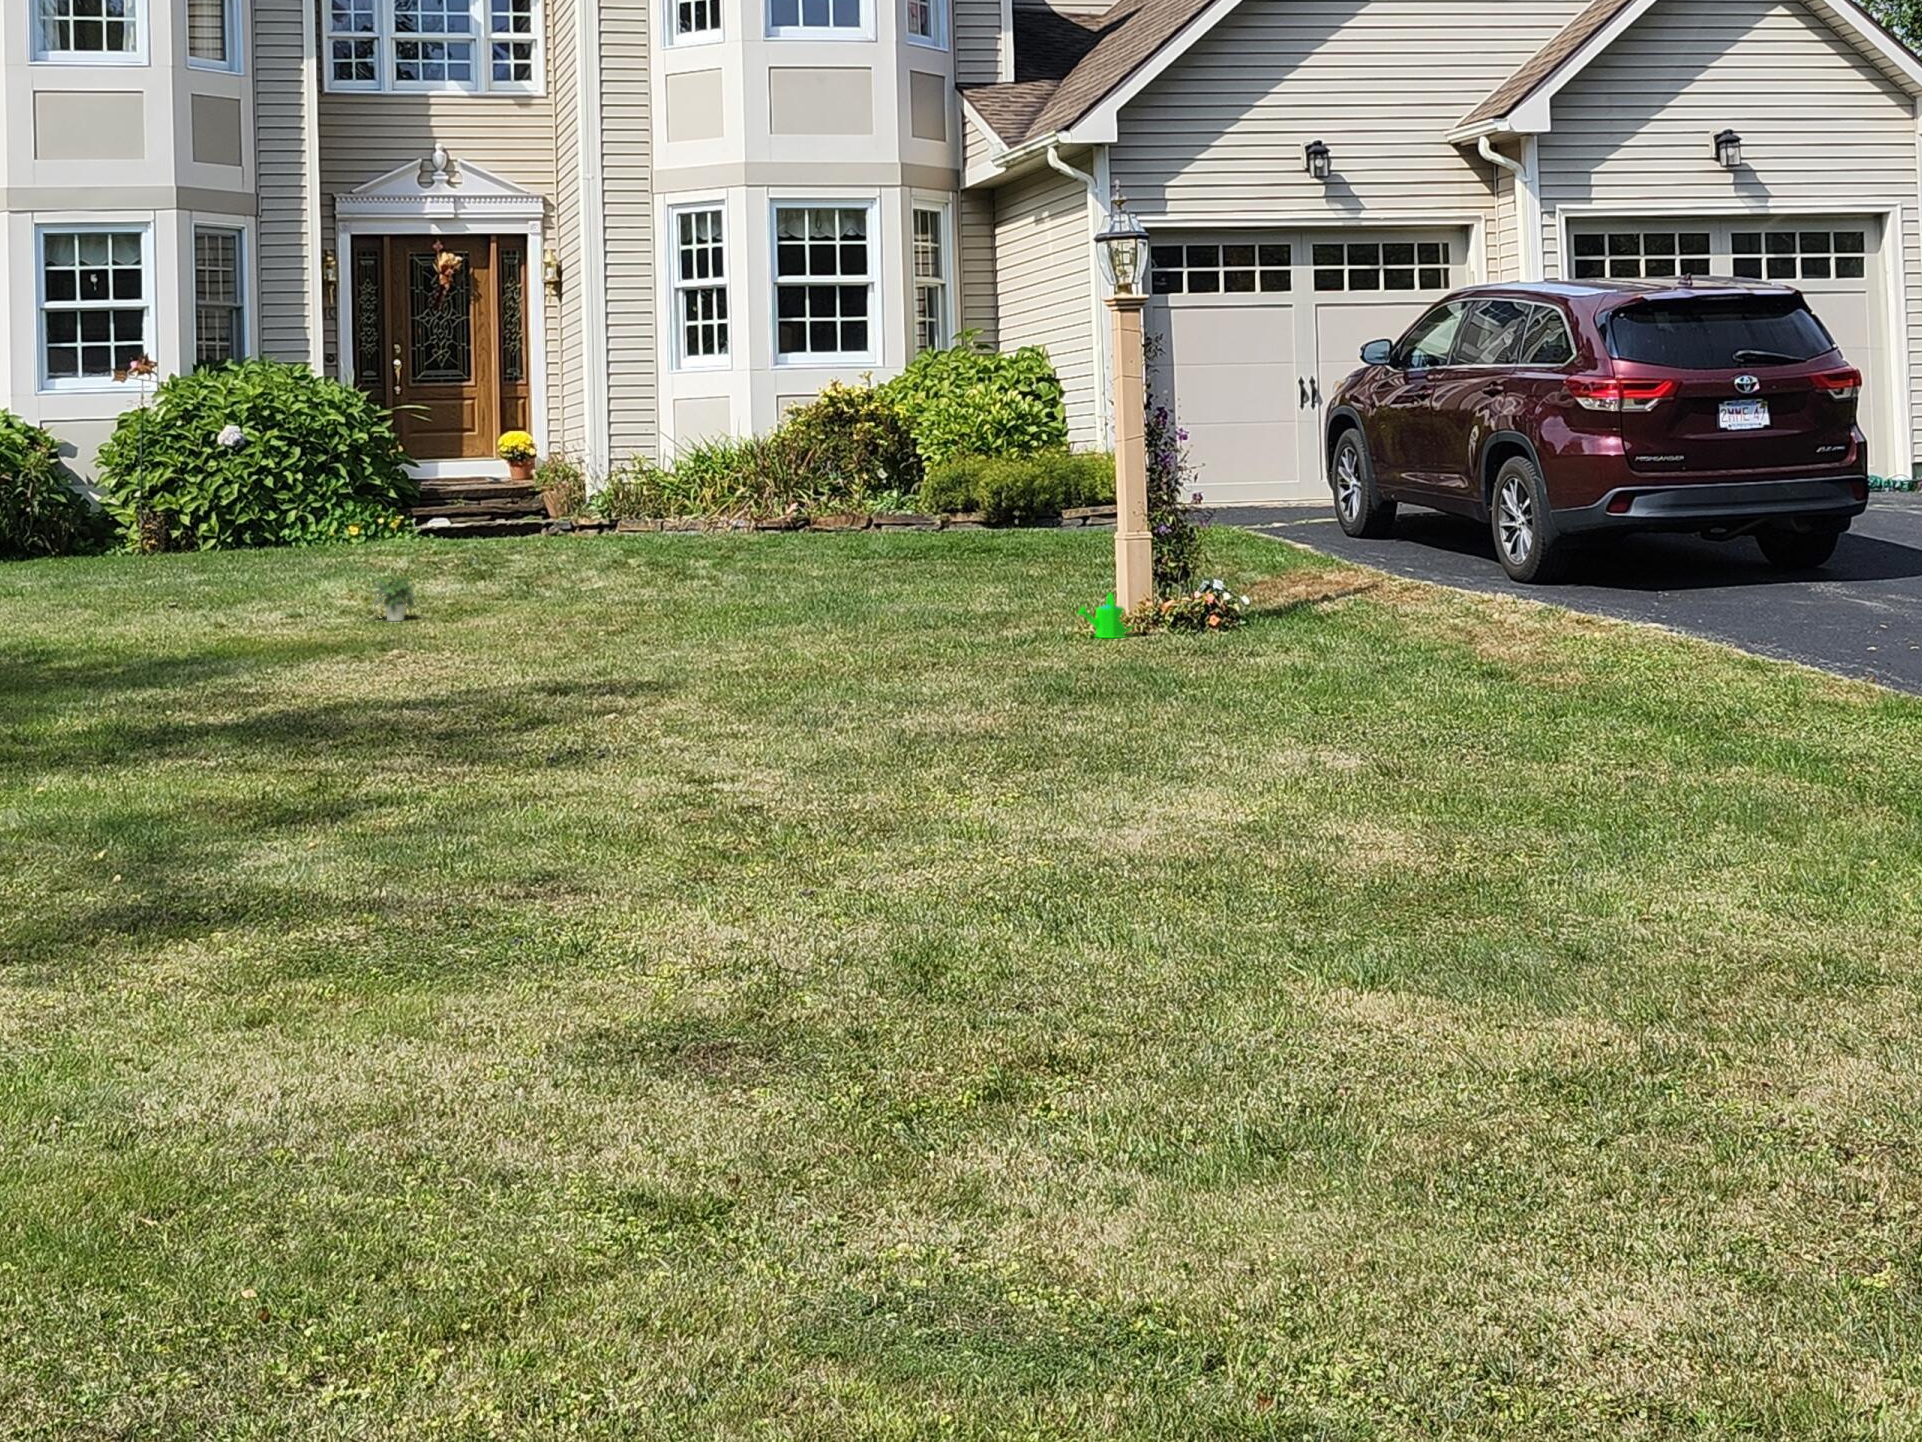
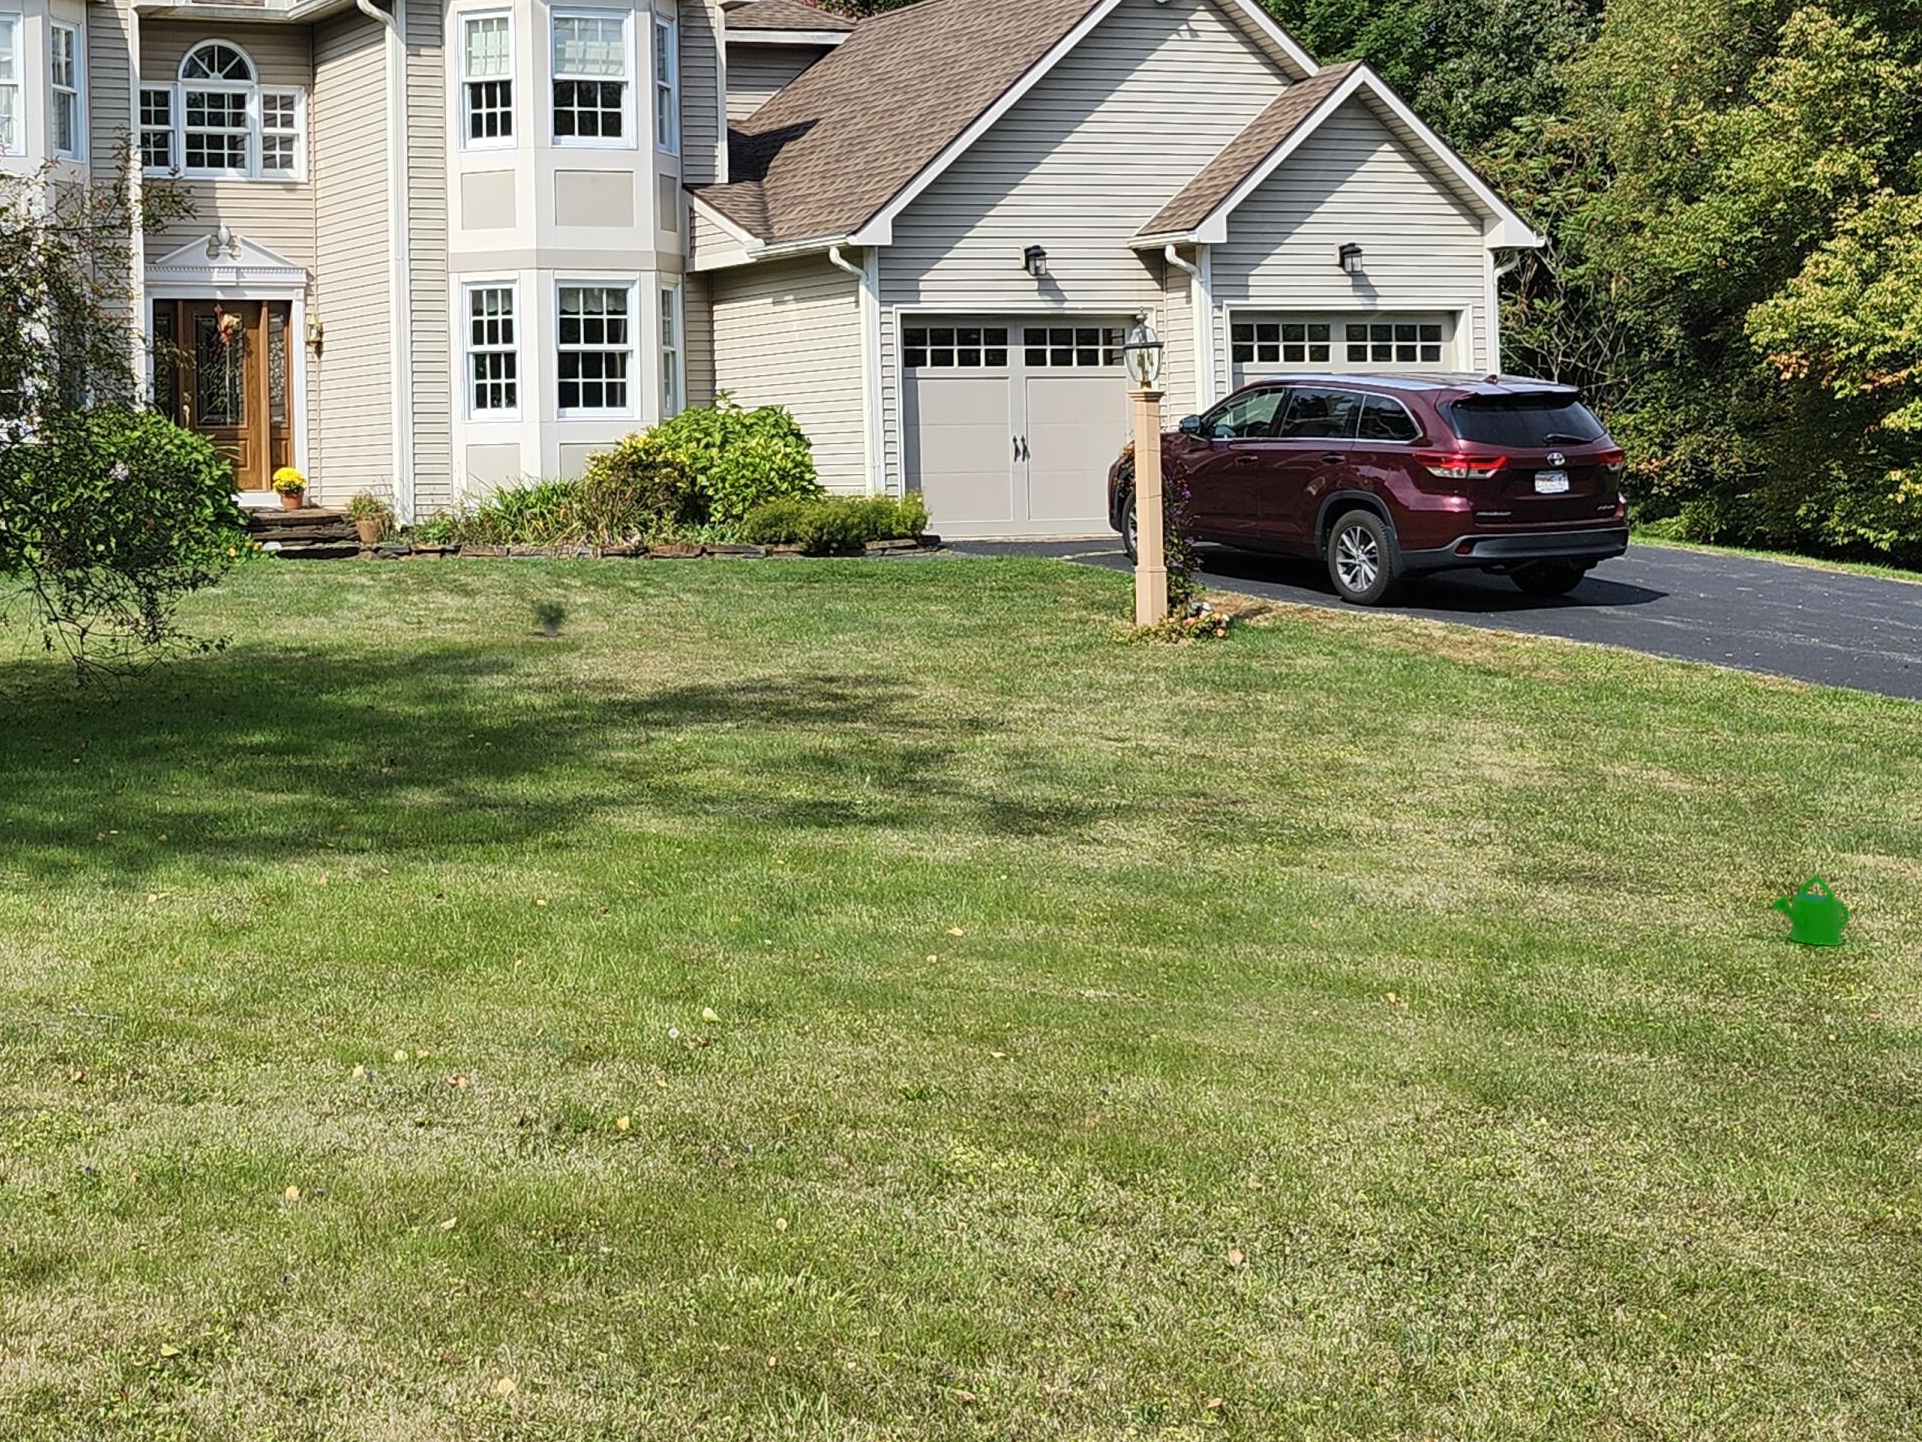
watering can: present [1078,593,1134,638] -> present [1773,876,1850,946]

